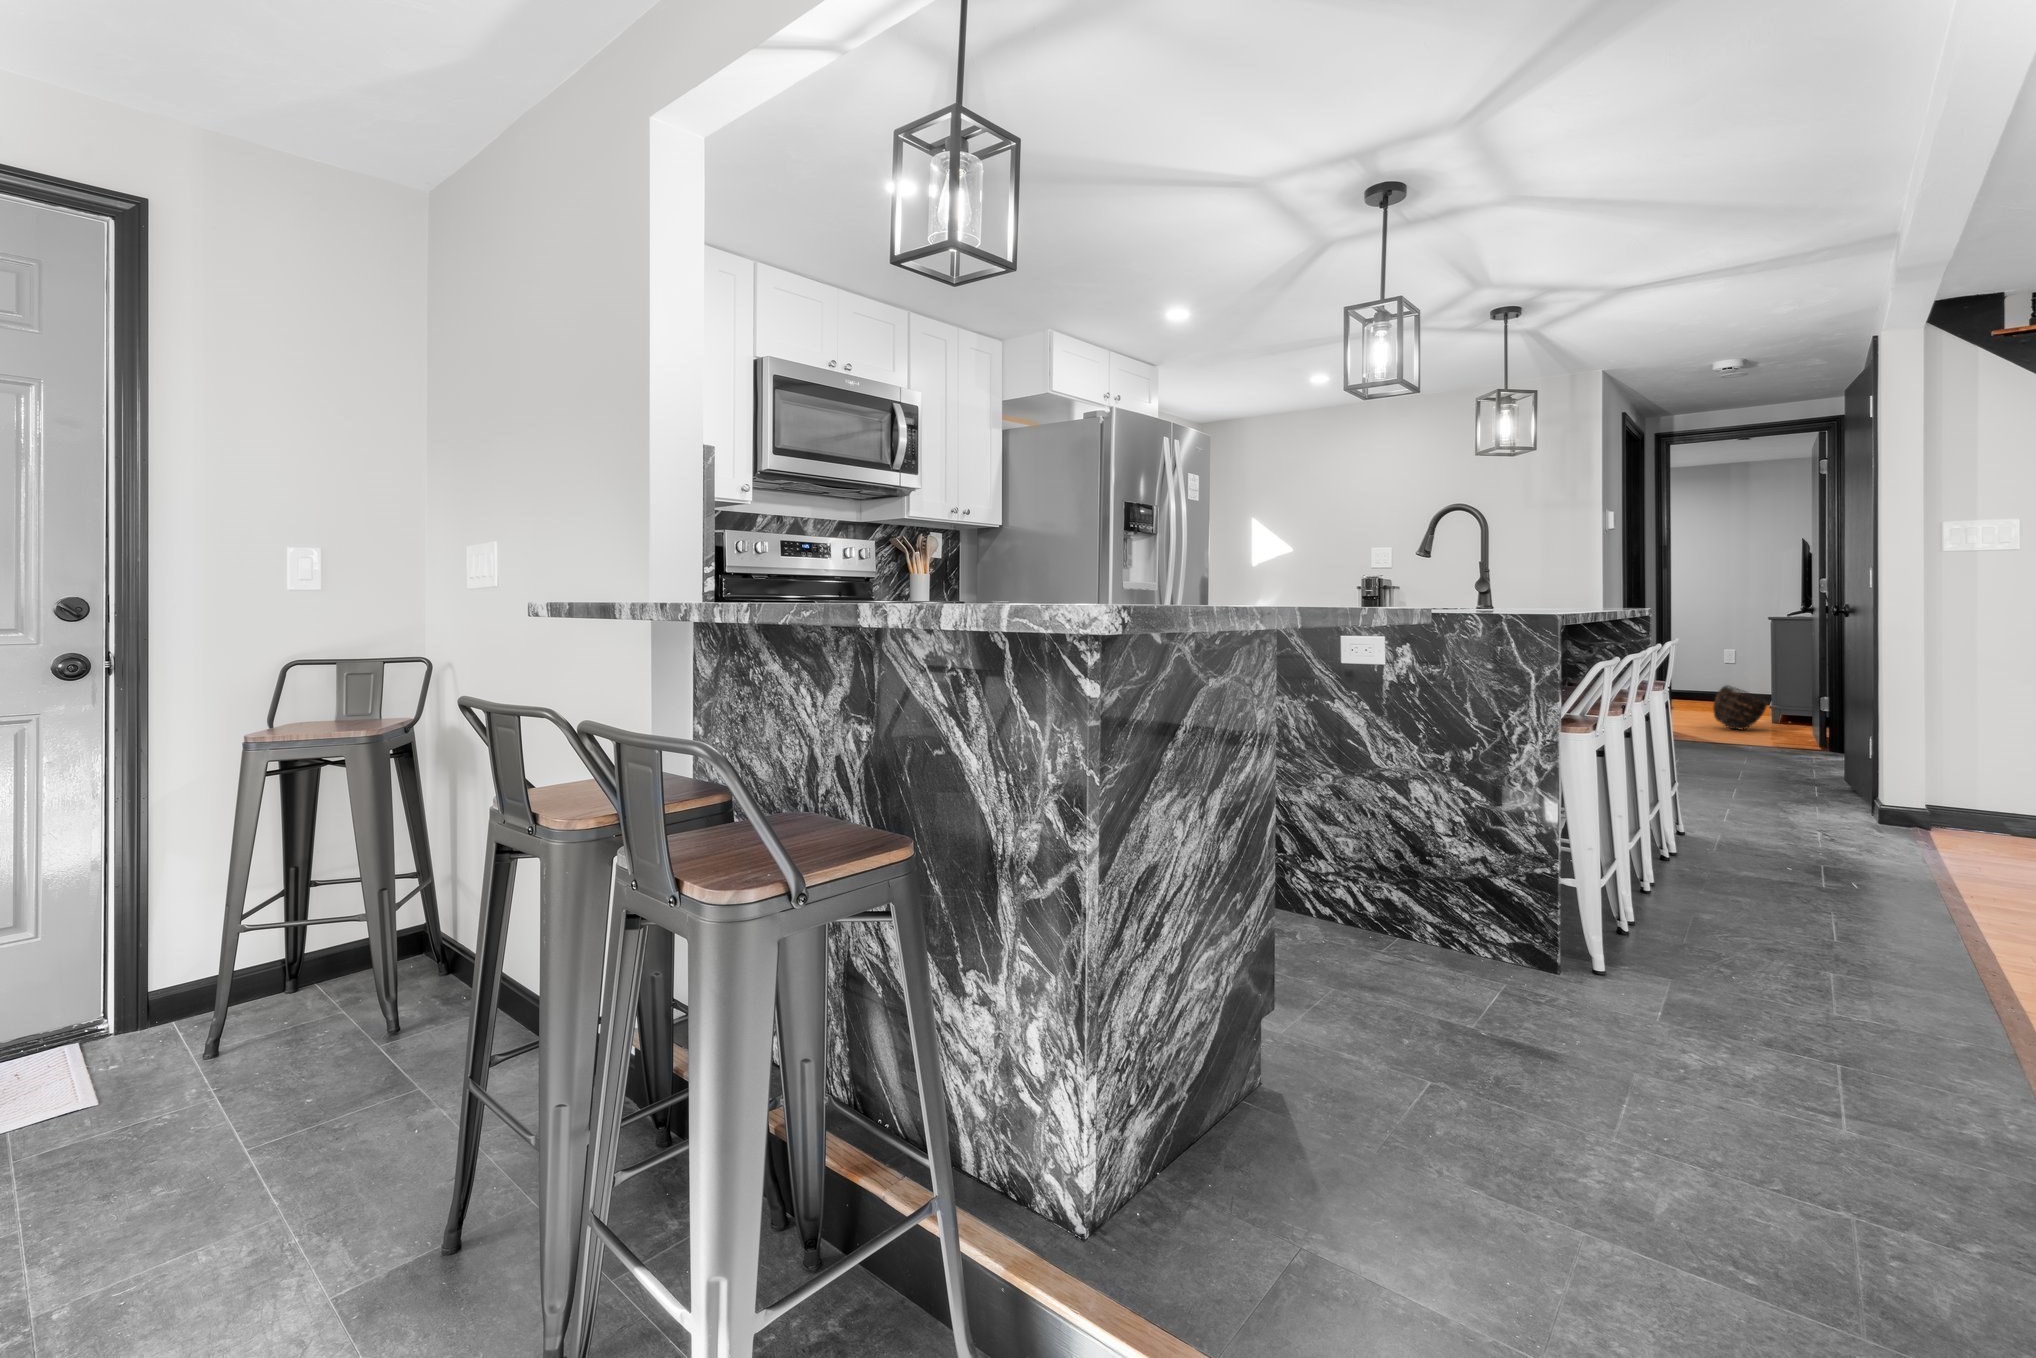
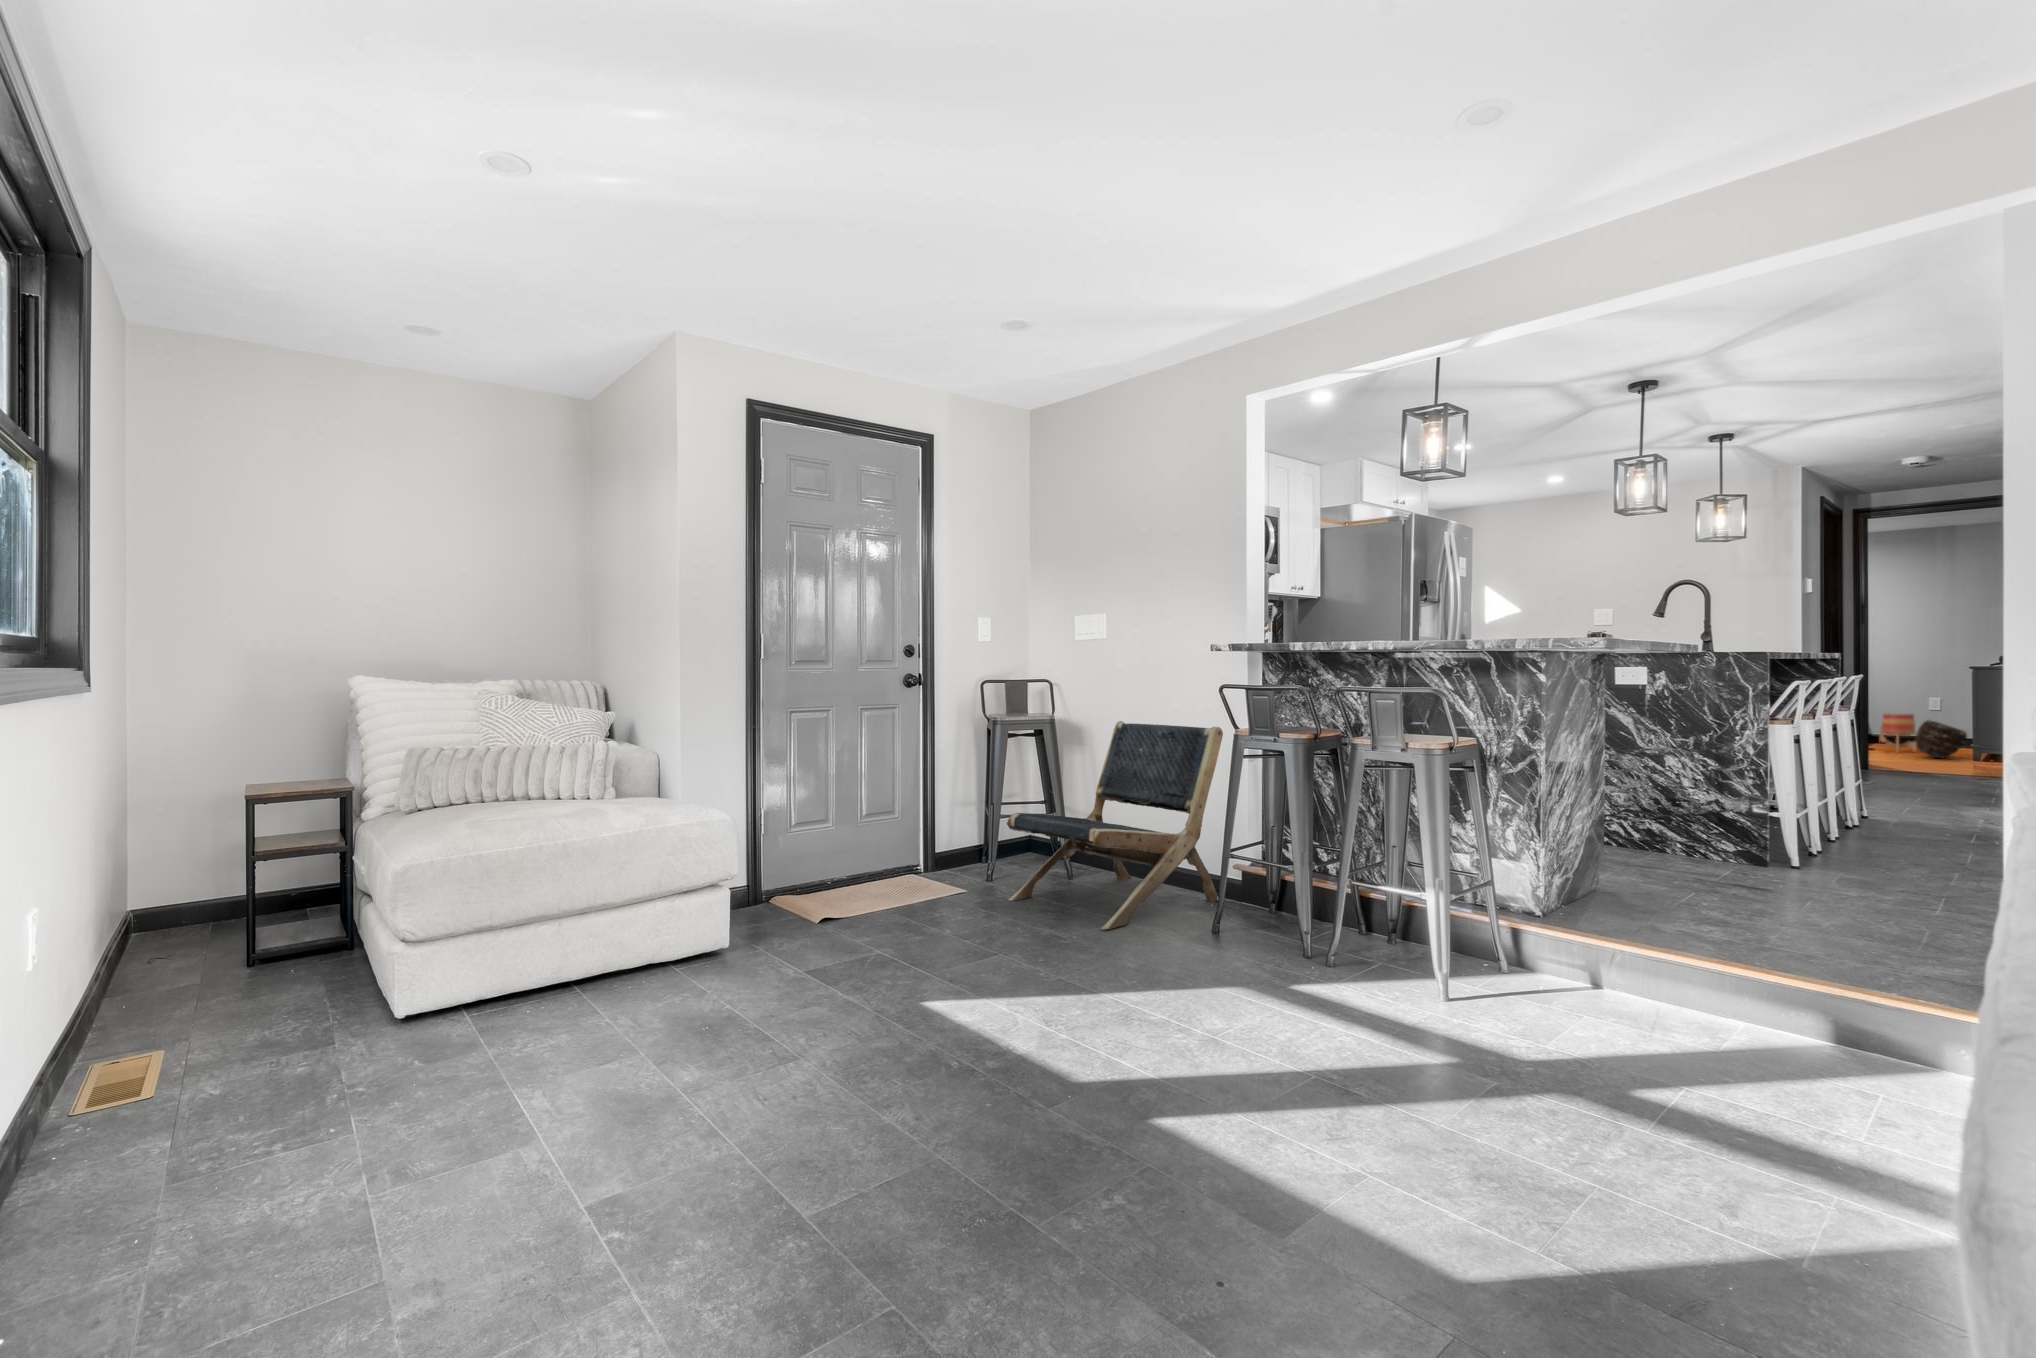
planter: none [1675,676,1712,722] -> present [1880,712,1916,752]
lounge chair: none [41,758,561,1305] -> present [1007,721,1223,929]

